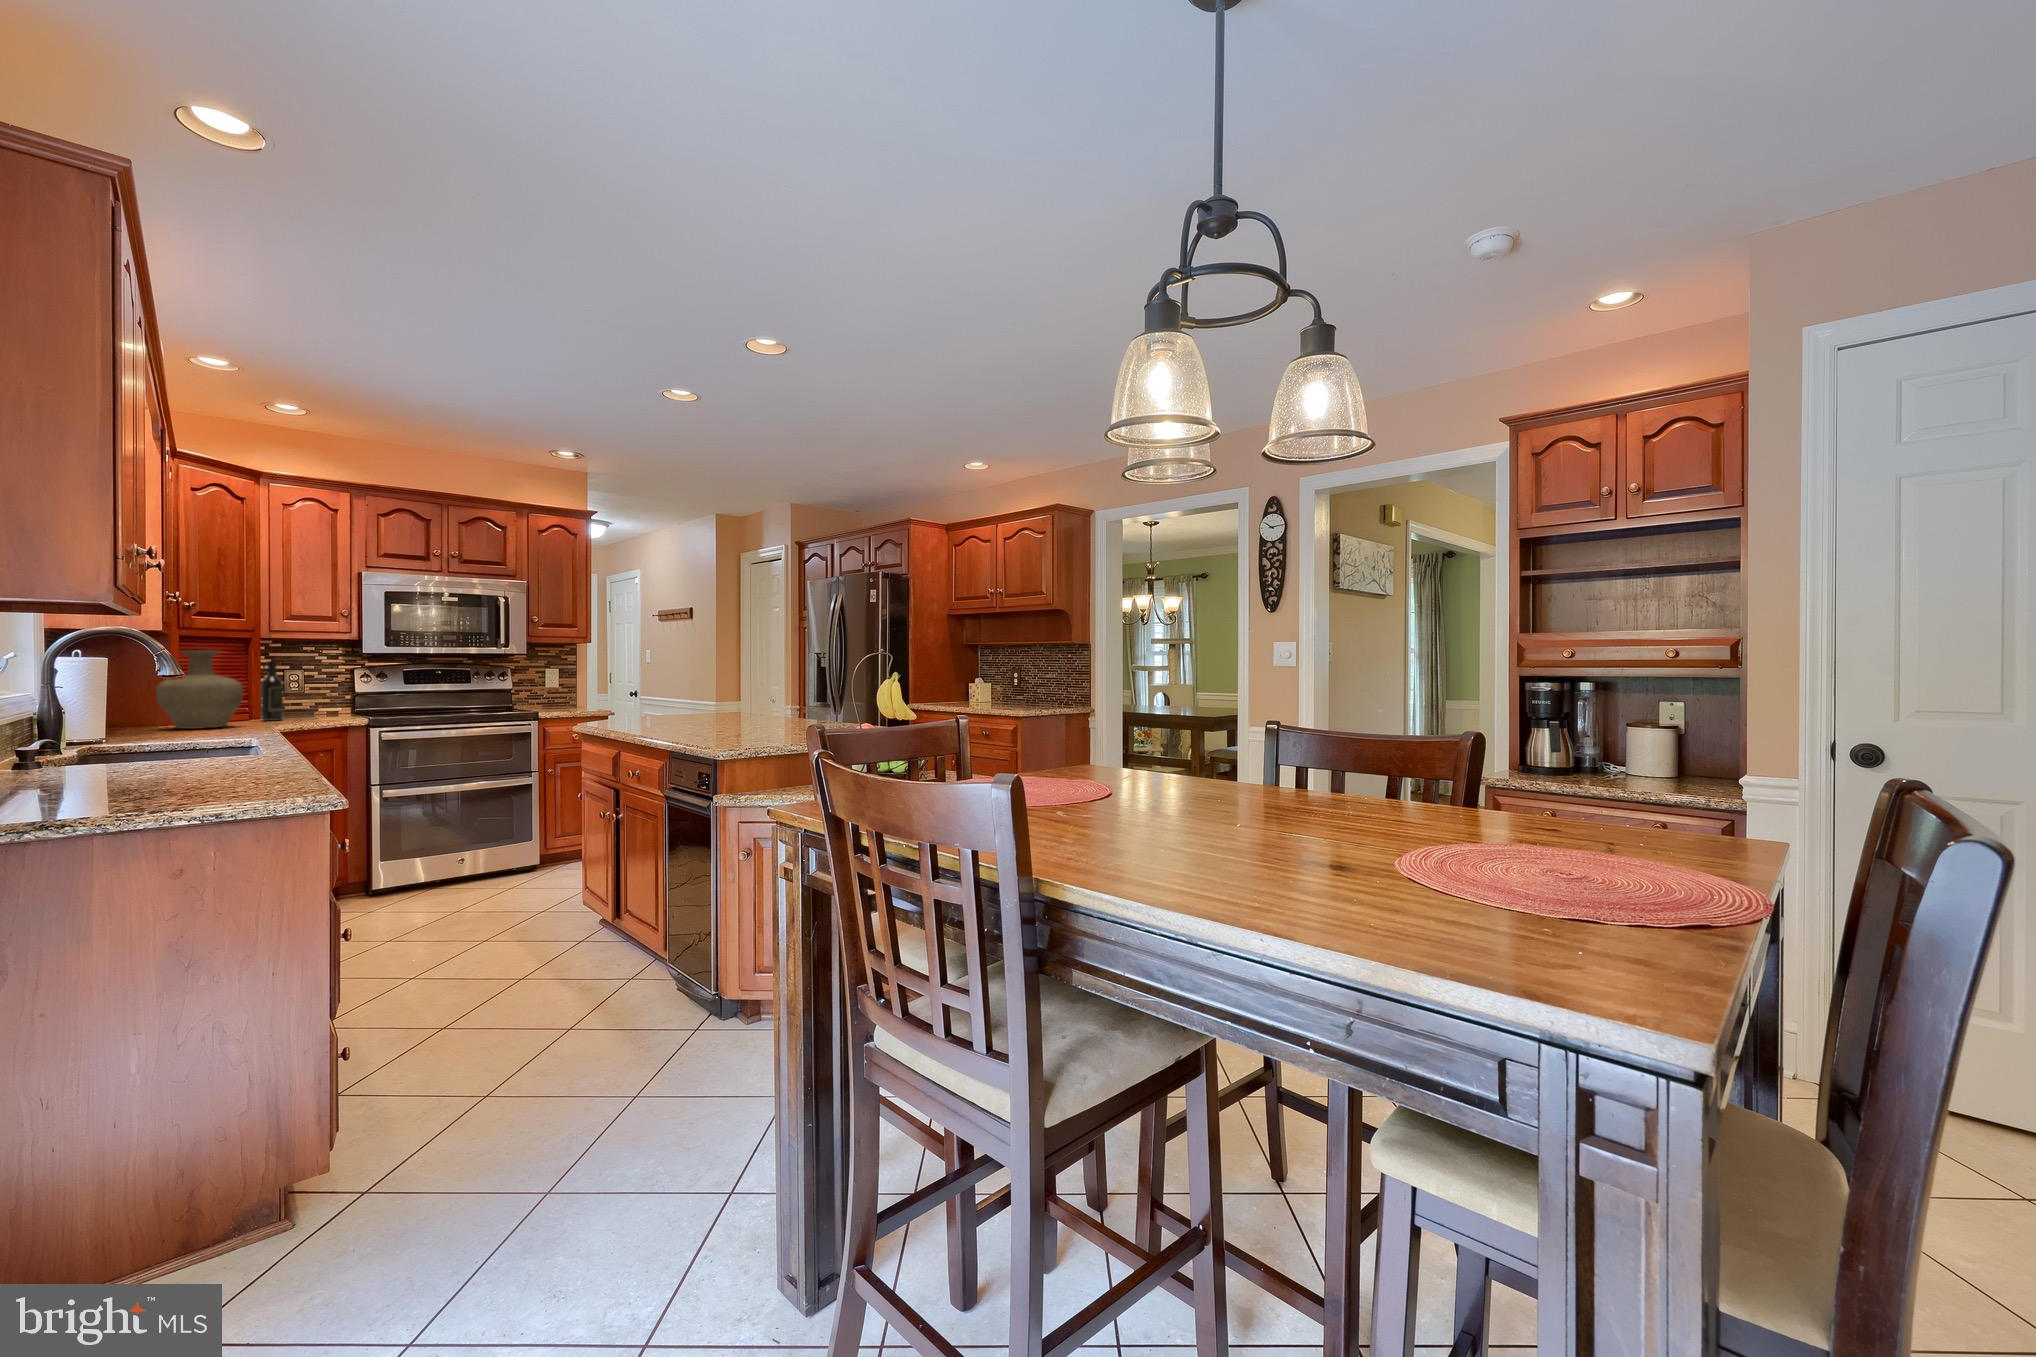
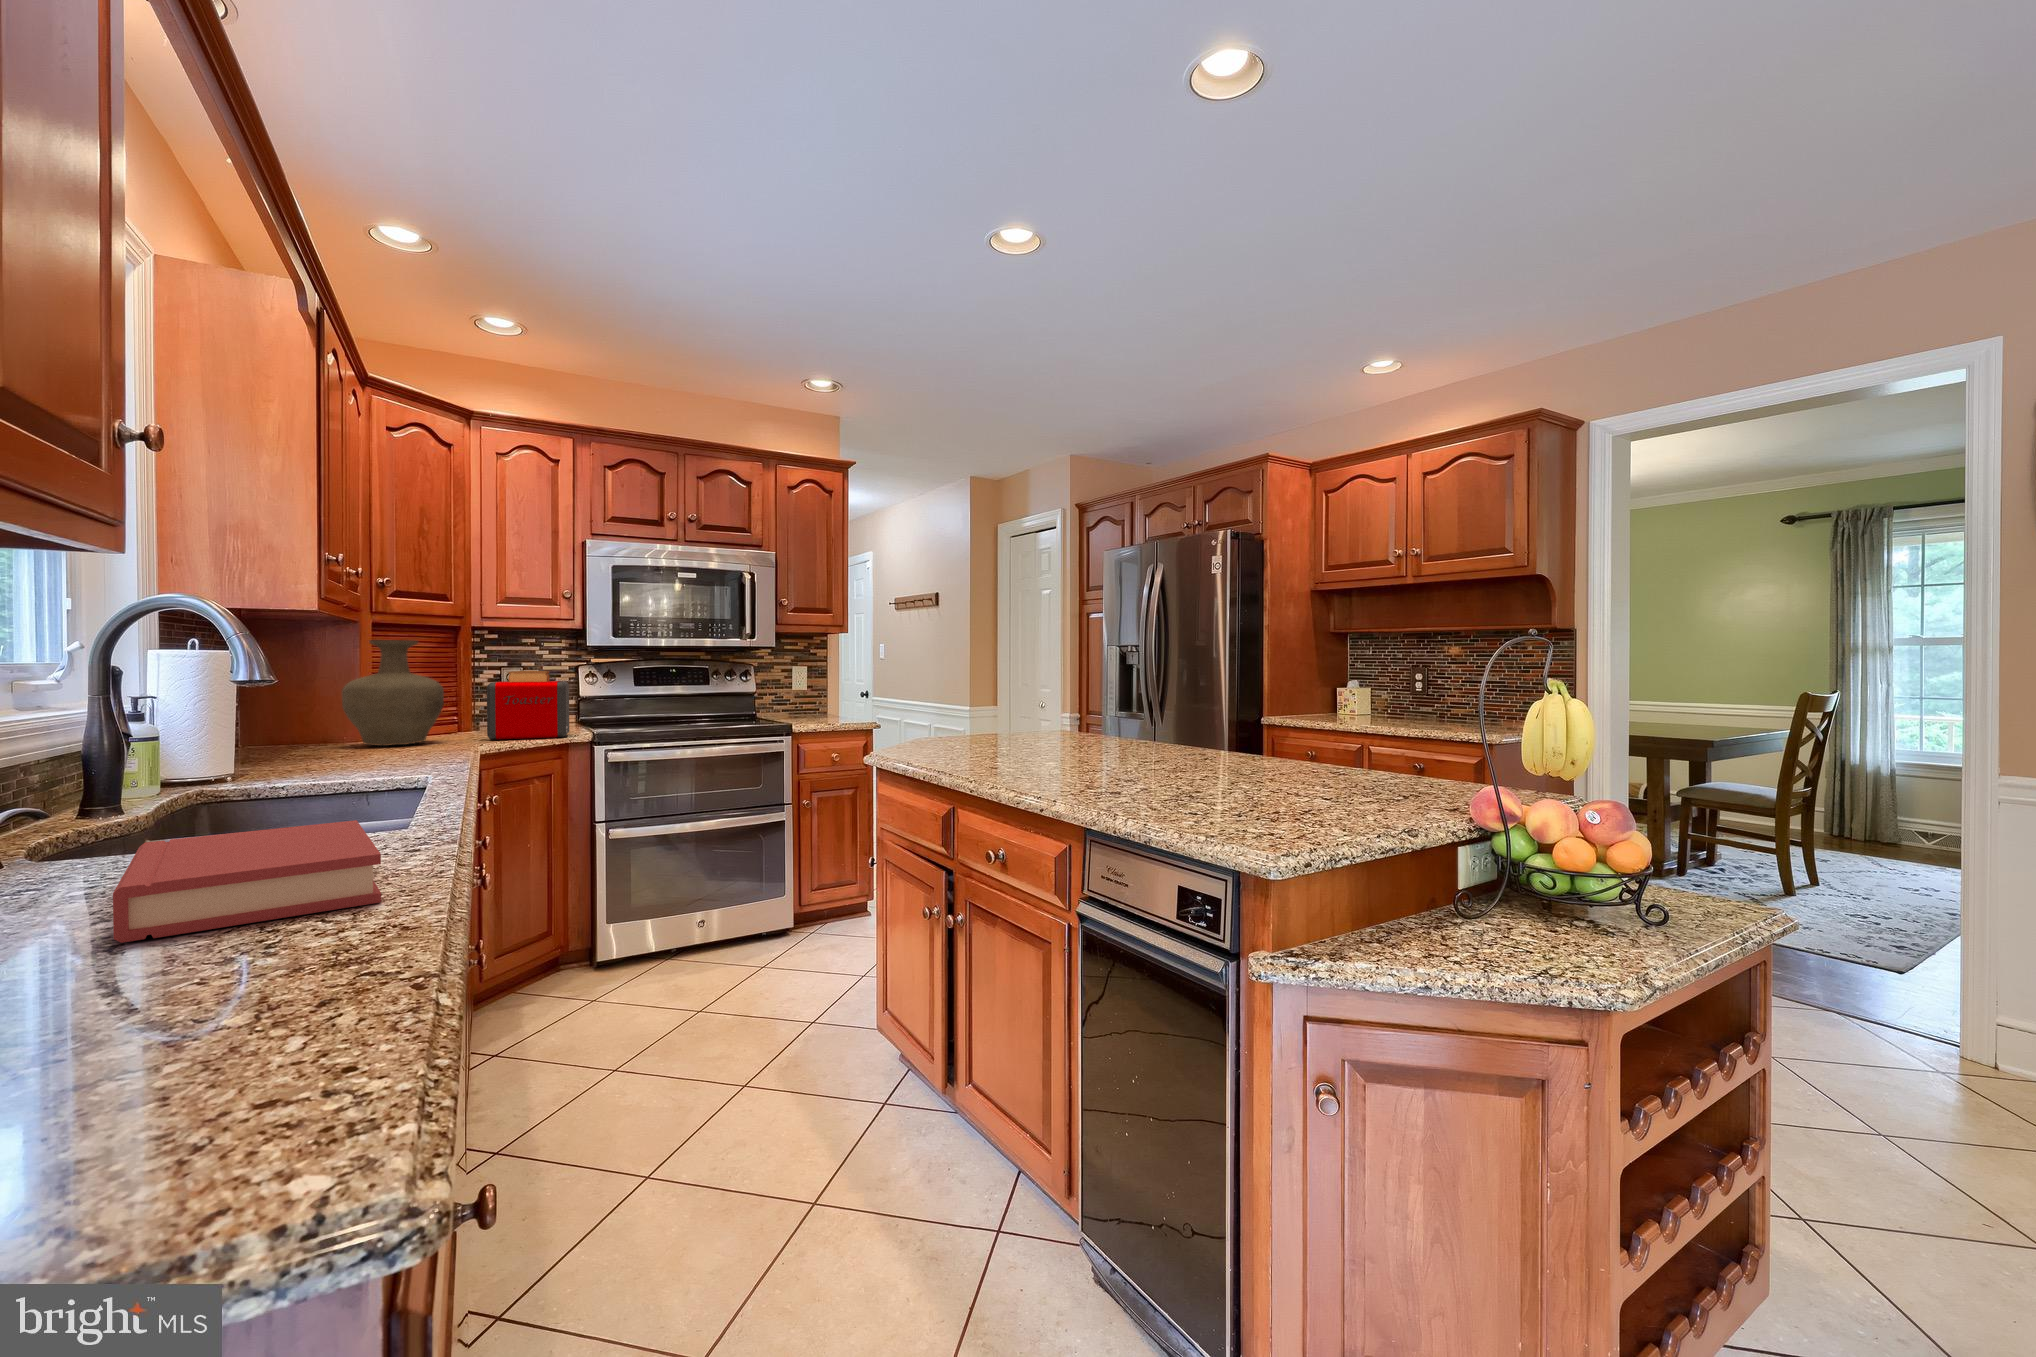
wine bottle: present [261,661,283,721] -> none [472,656,497,733]
toaster: none [280,673,349,724] -> present [487,671,569,740]
hardback book: none [151,749,288,786] -> present [113,820,381,943]

